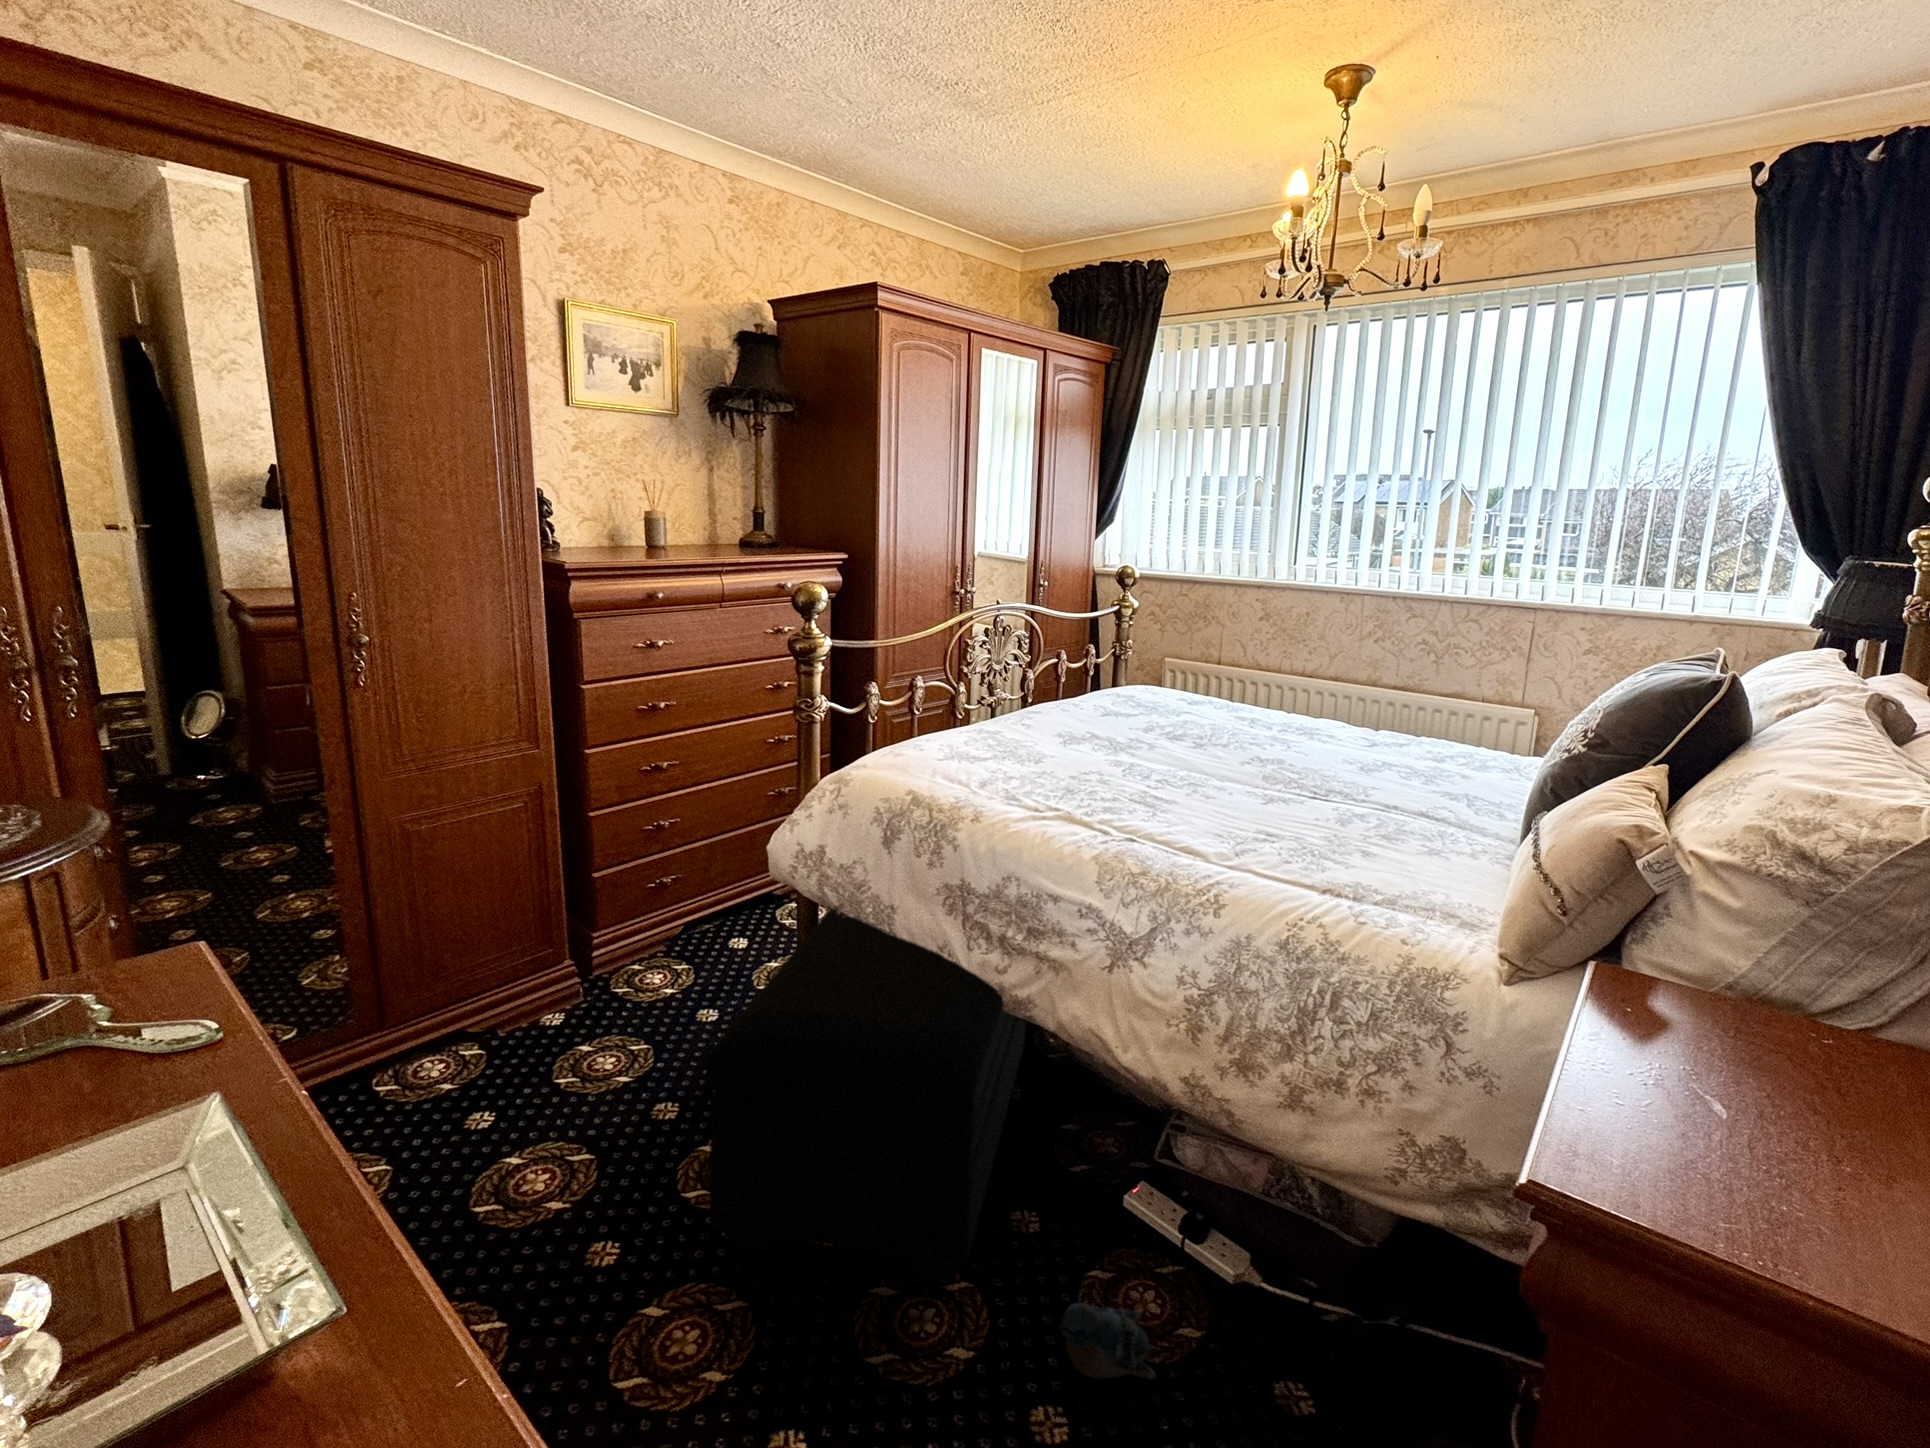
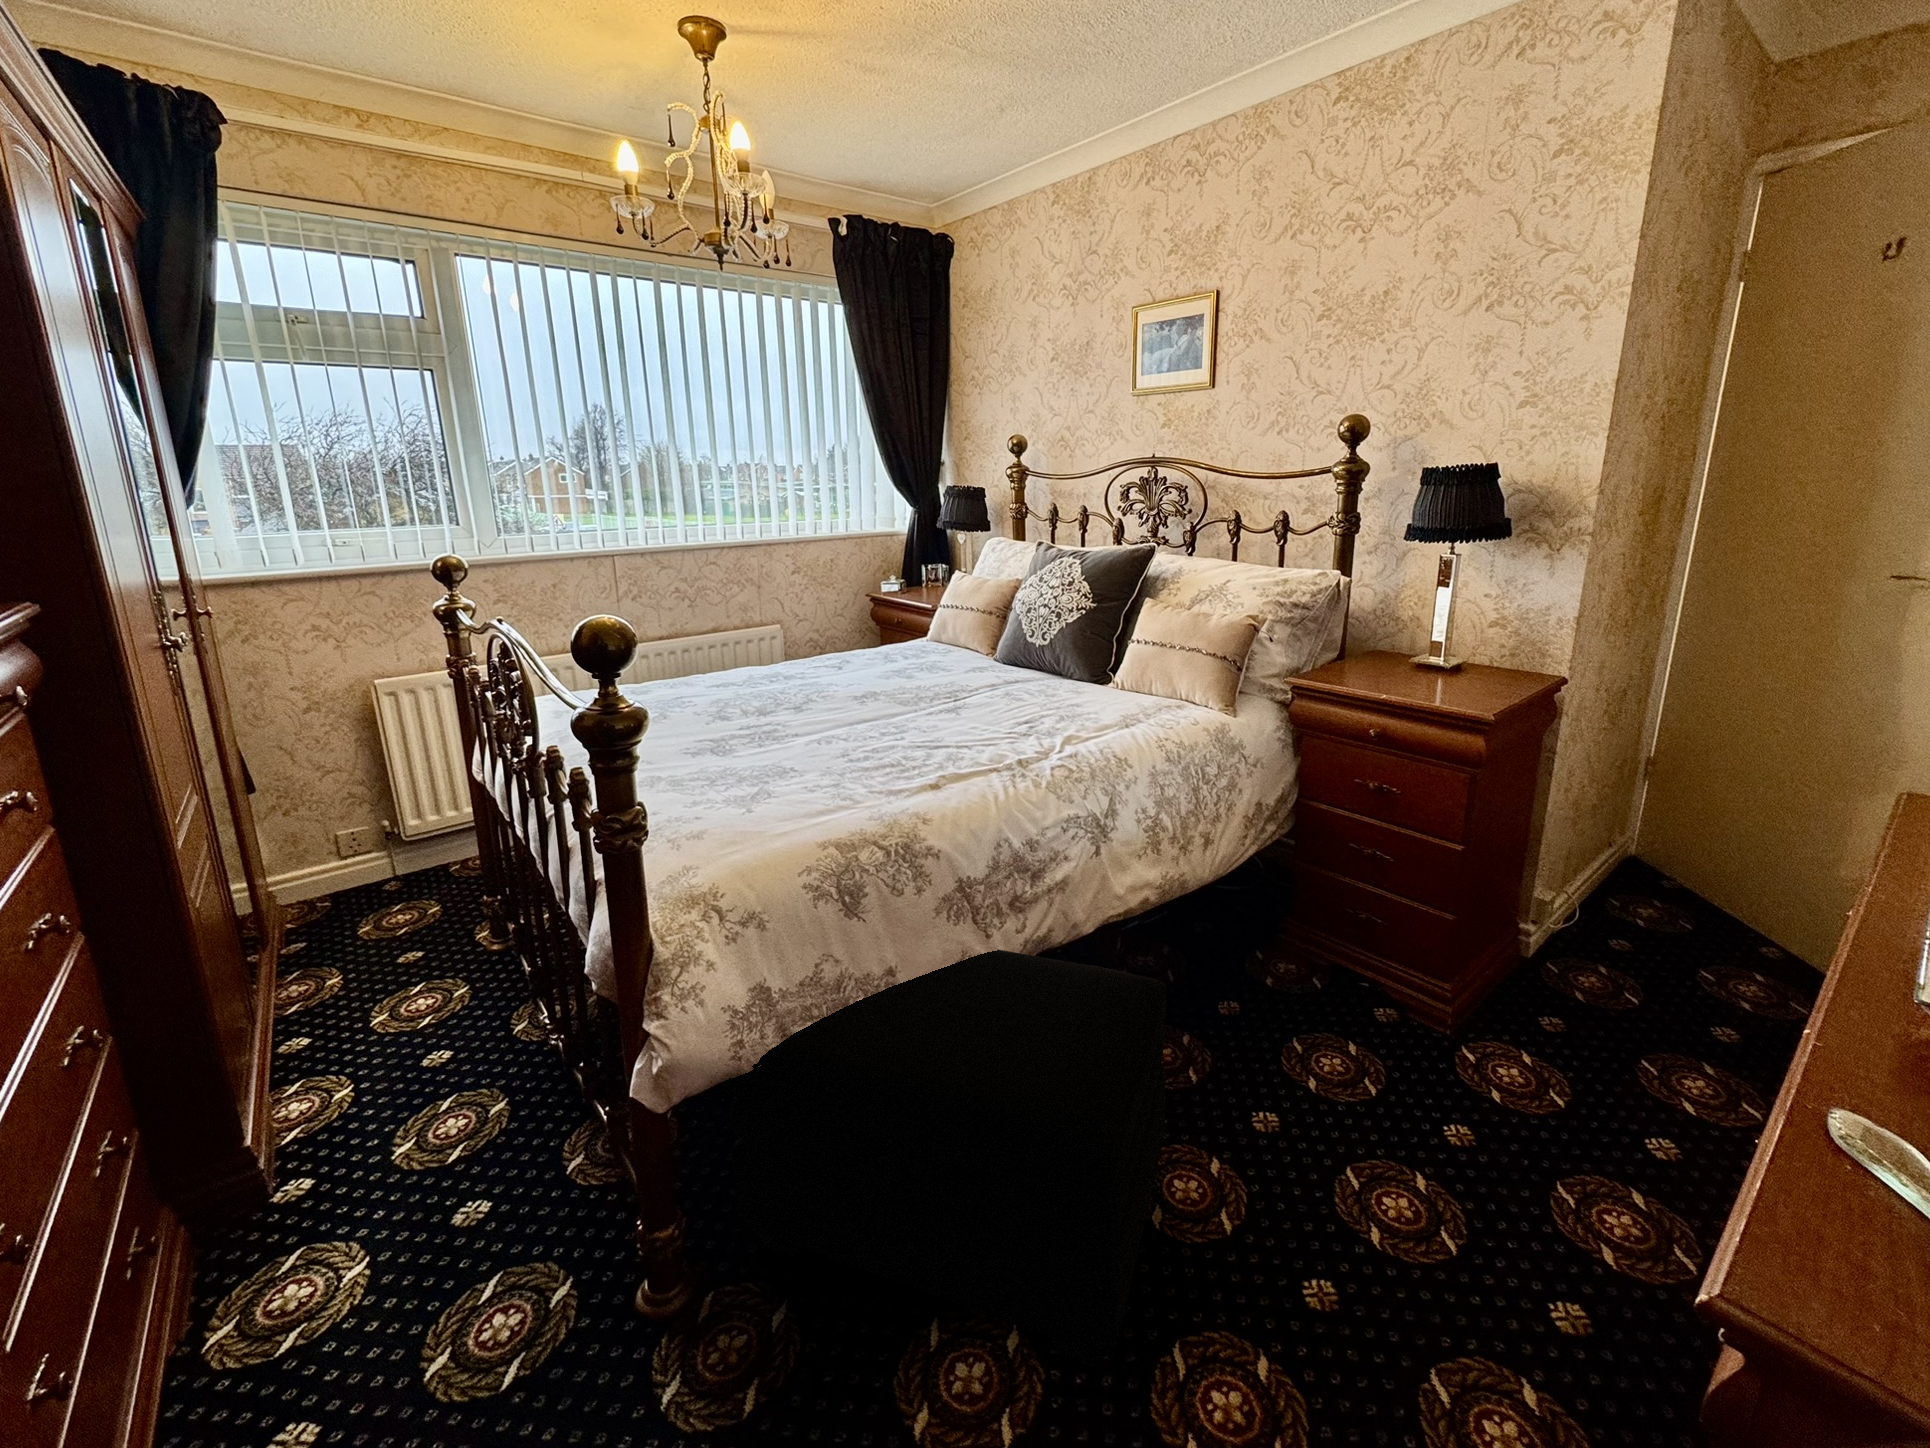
plush toy: present [1059,1303,1159,1379] -> none [1191,1044,1241,1096]

